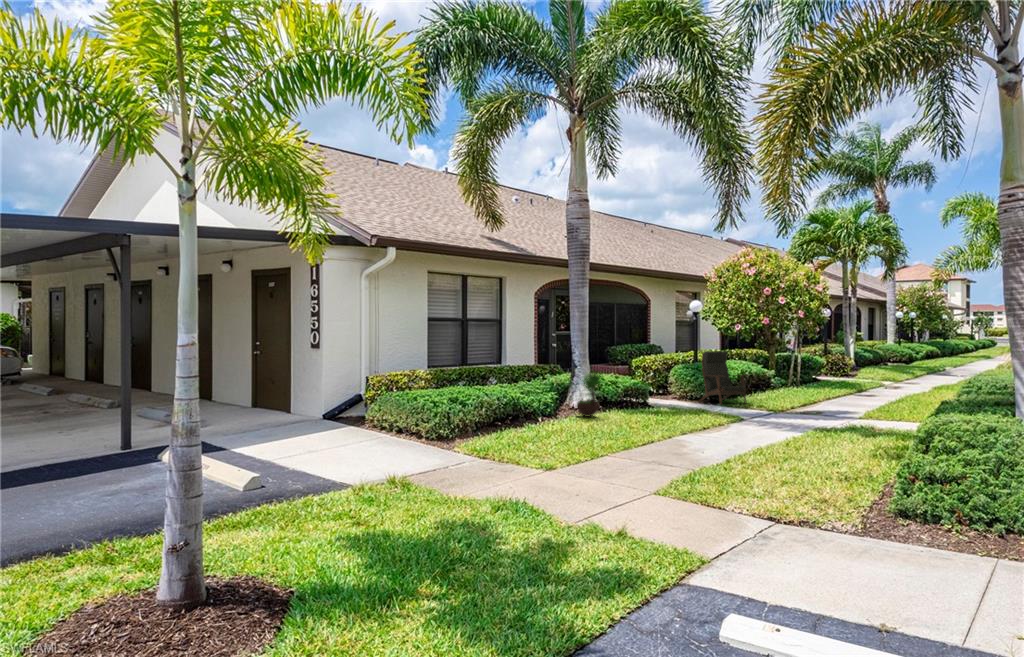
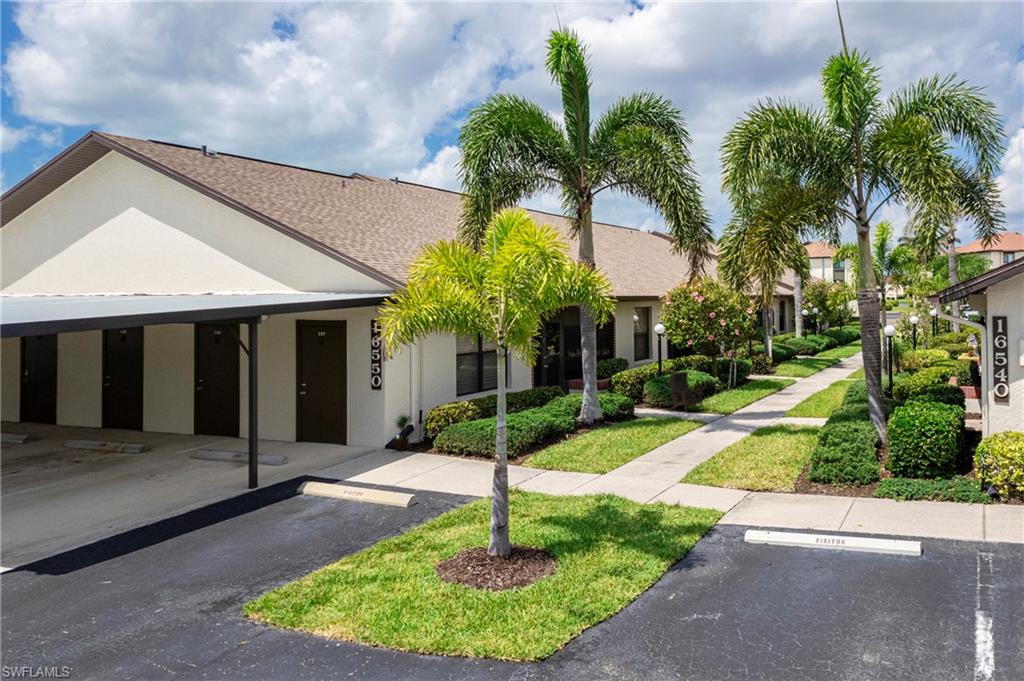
potted tree: present [577,373,602,417] -> present [392,415,411,450]

